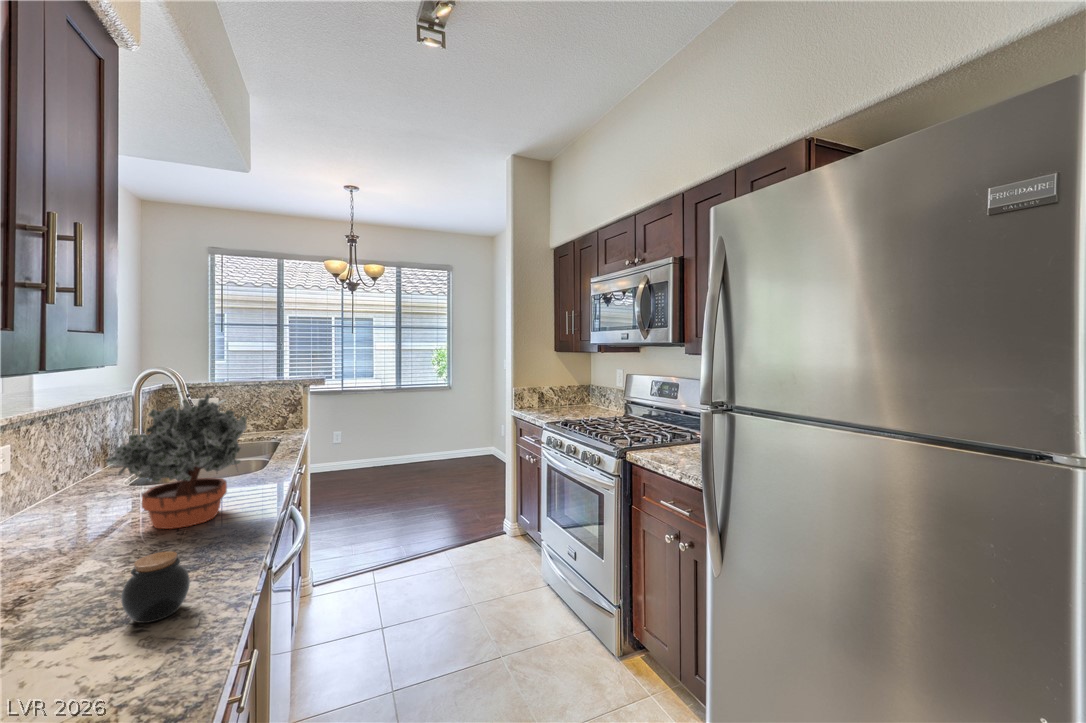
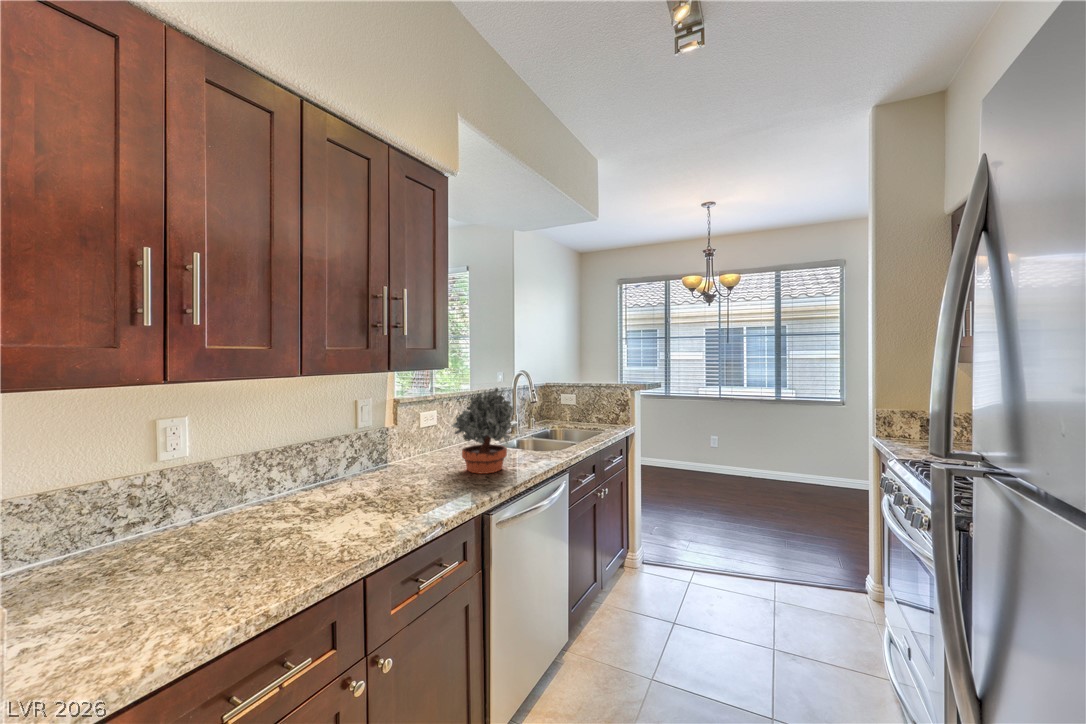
jar: present [121,551,190,623] -> none [391,476,422,513]

